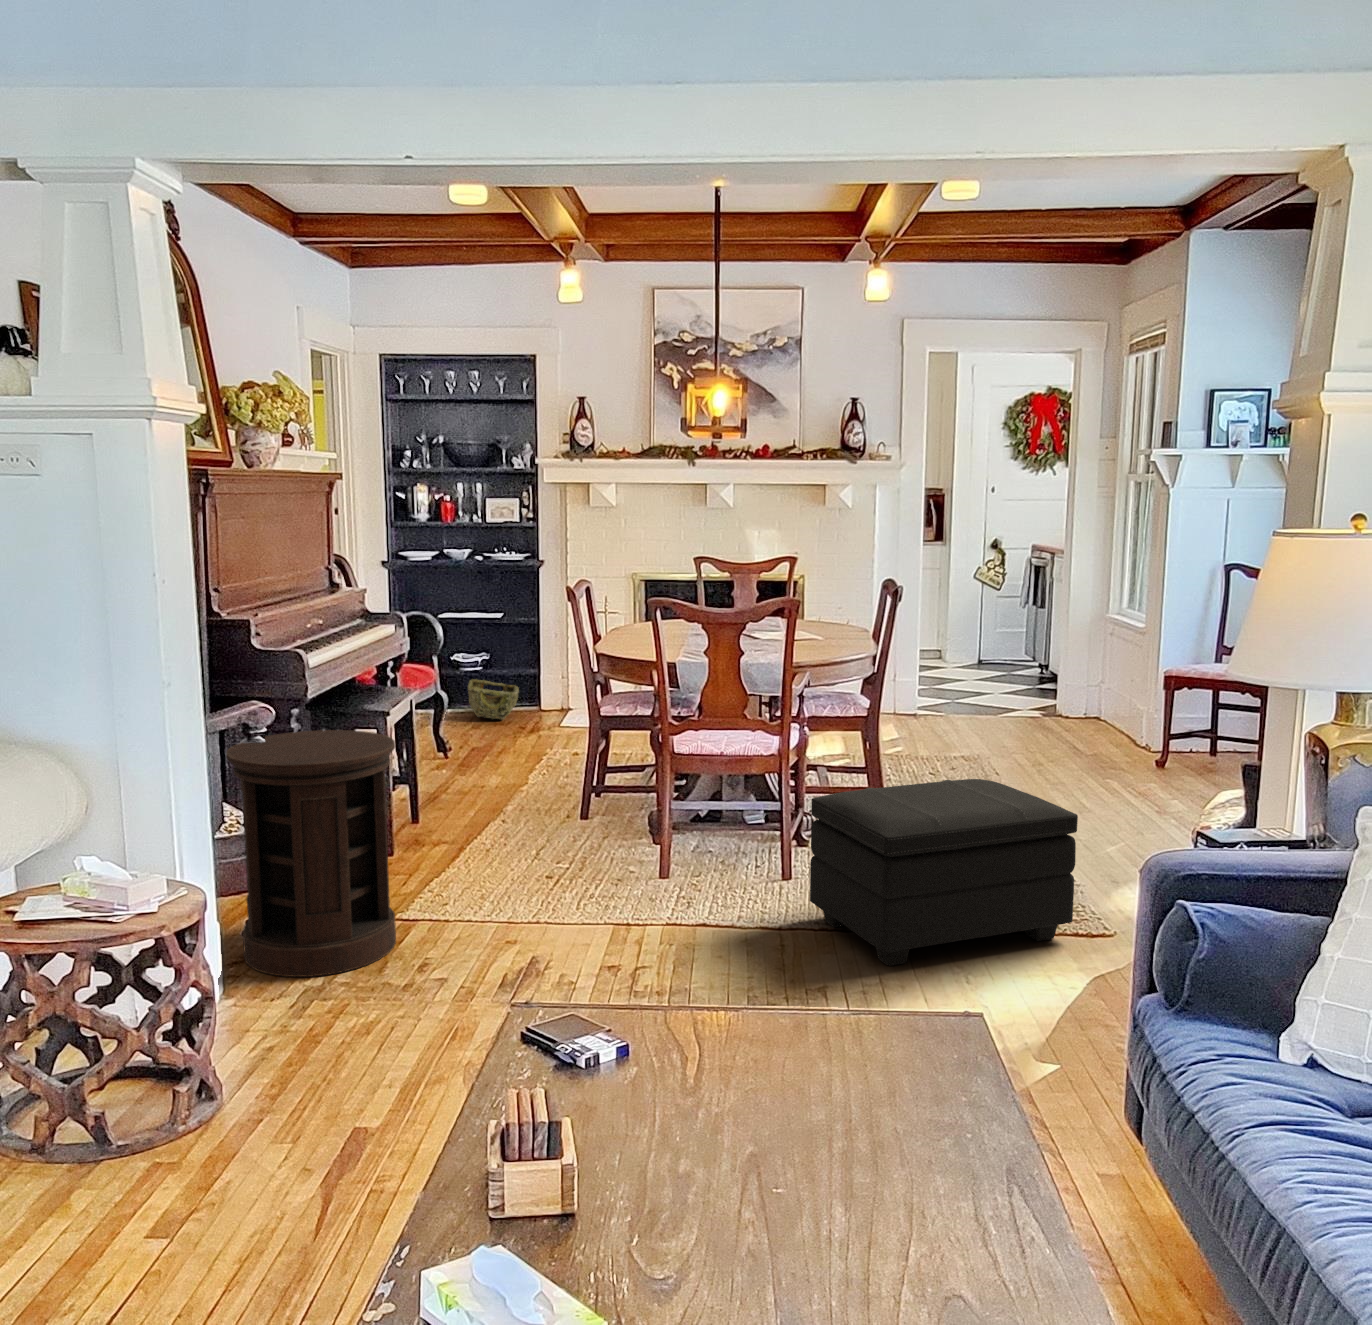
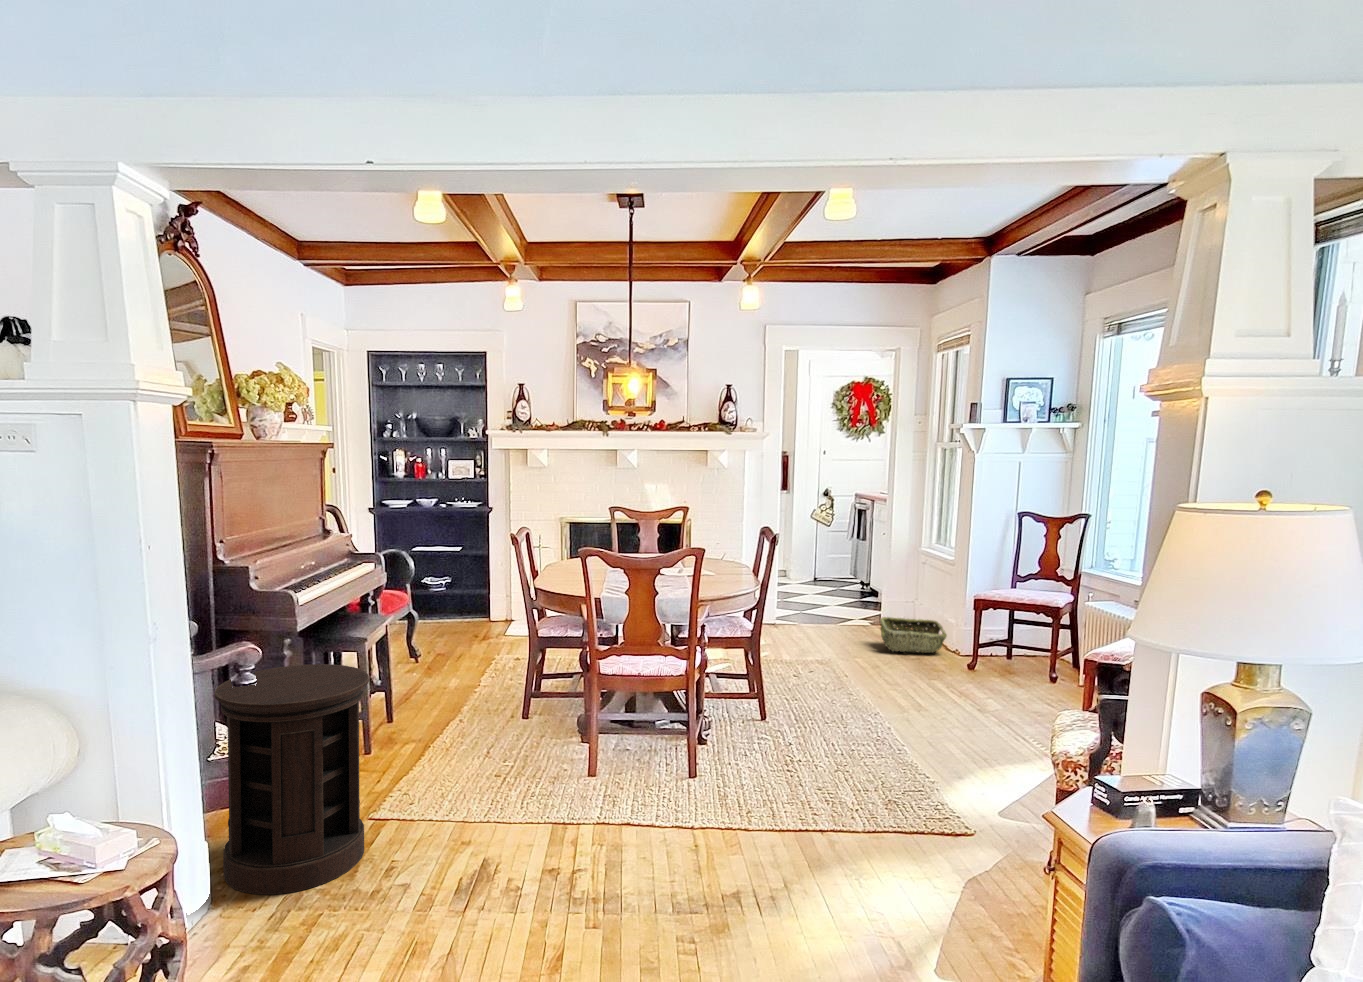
woven basket: present [468,679,519,720] -> present [880,617,947,653]
footstool: present [810,779,1078,966] -> none [716,693,928,859]

